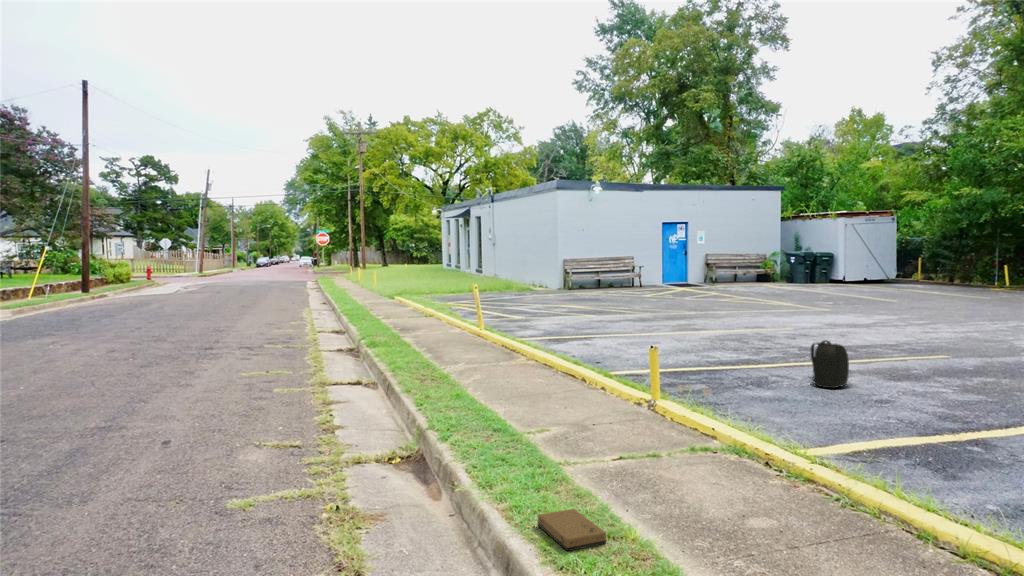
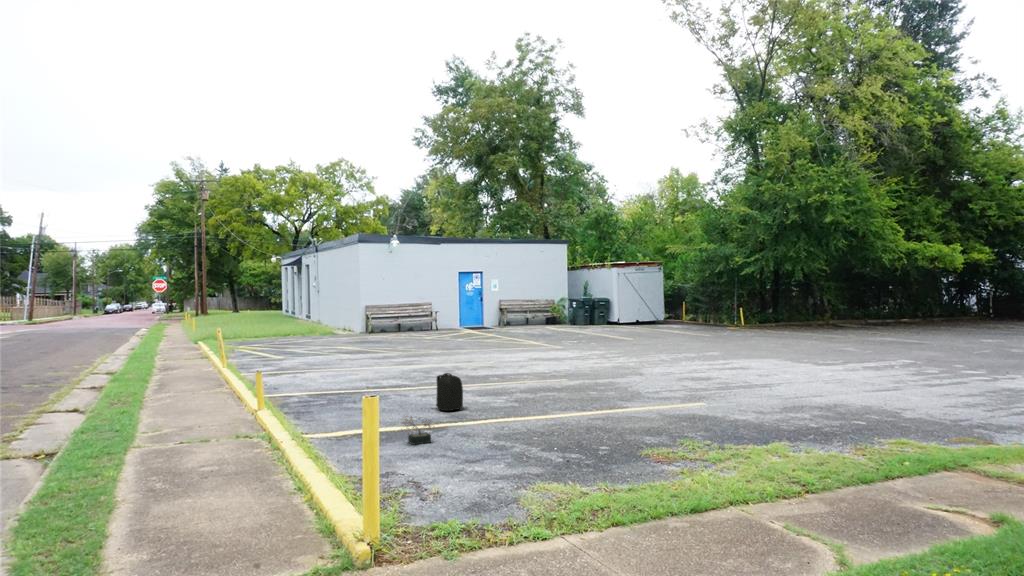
decorative plant: none [845,396,888,435] -> present [403,416,431,445]
cardboard box: present [538,509,606,551] -> none [43,506,83,536]

